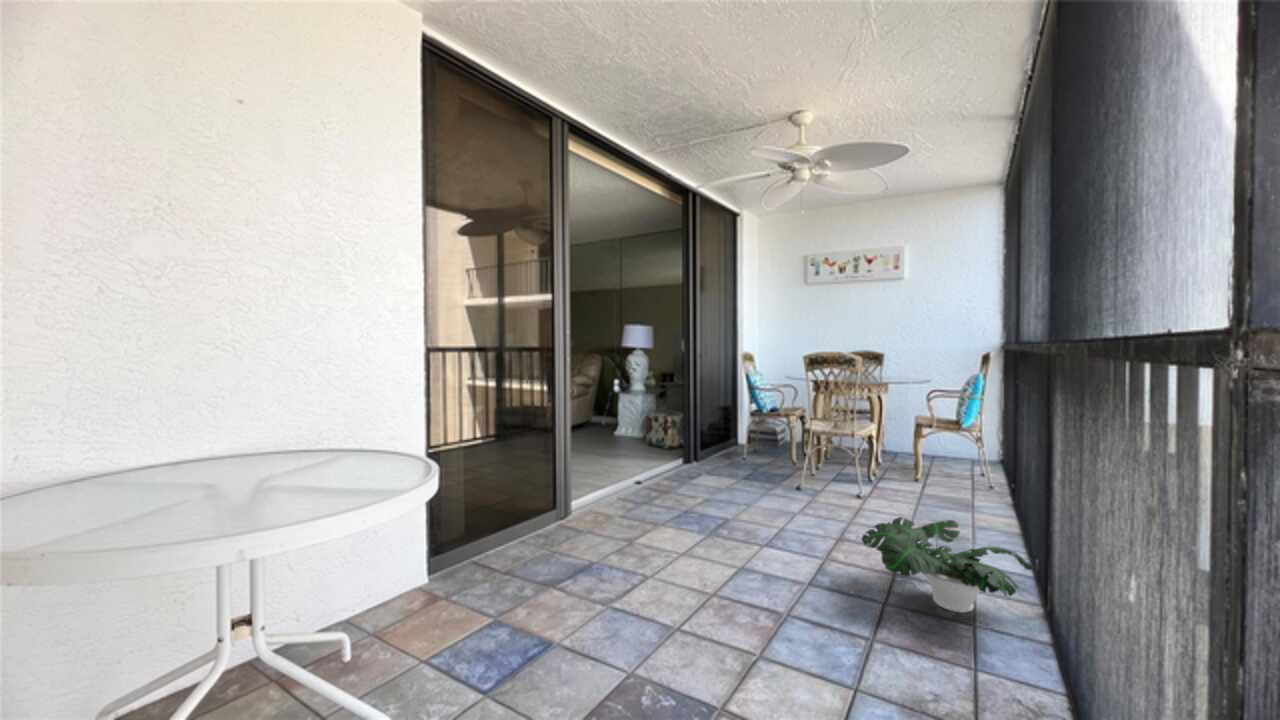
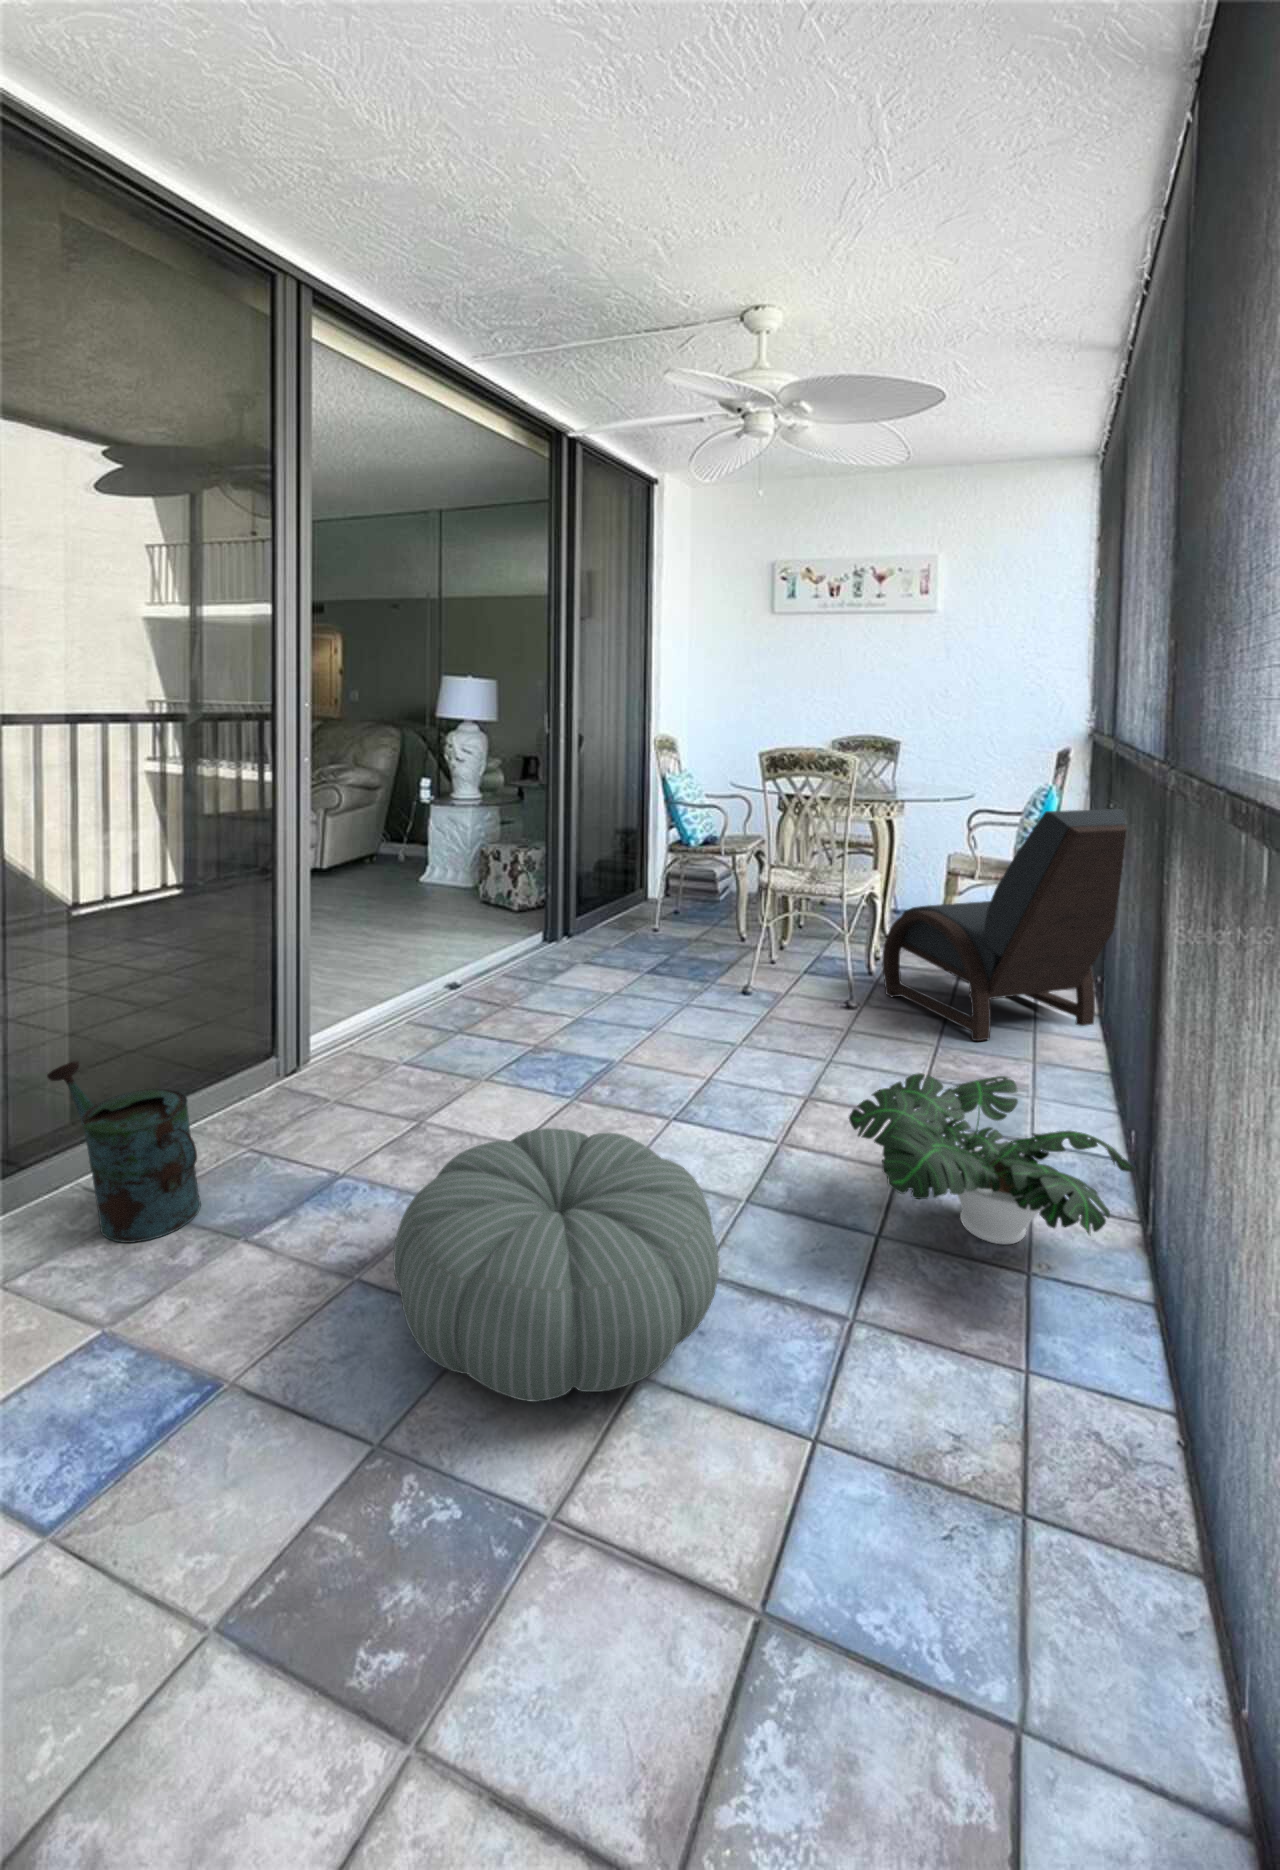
lounge chair: none [877,380,1042,515] -> present [882,809,1127,1041]
watering can: none [469,498,536,585] -> present [47,1061,201,1243]
pouf: none [631,534,795,660] -> present [393,1128,719,1402]

